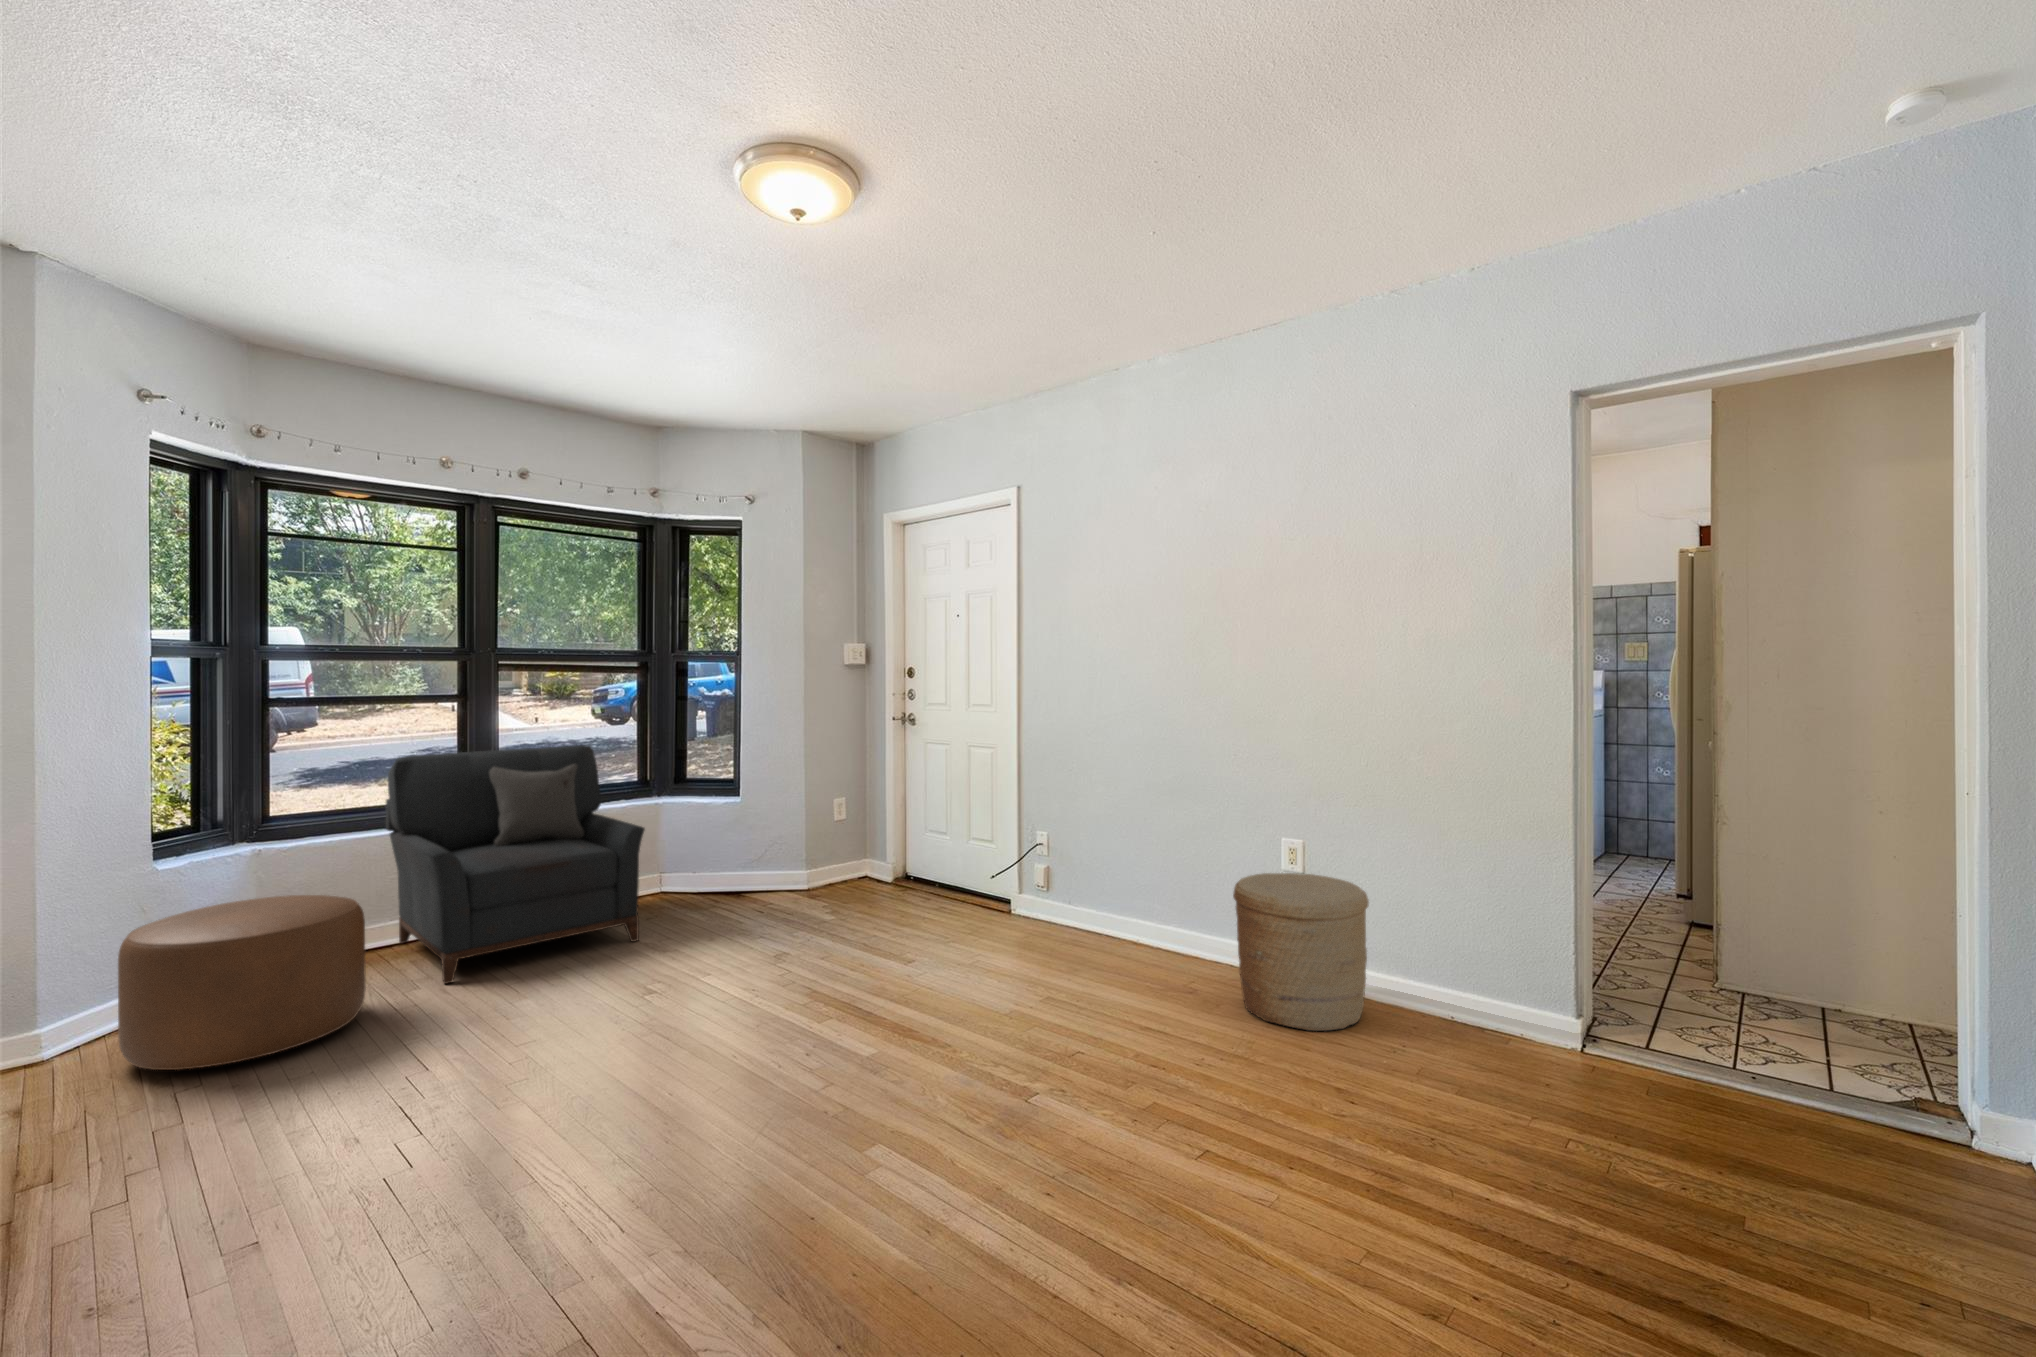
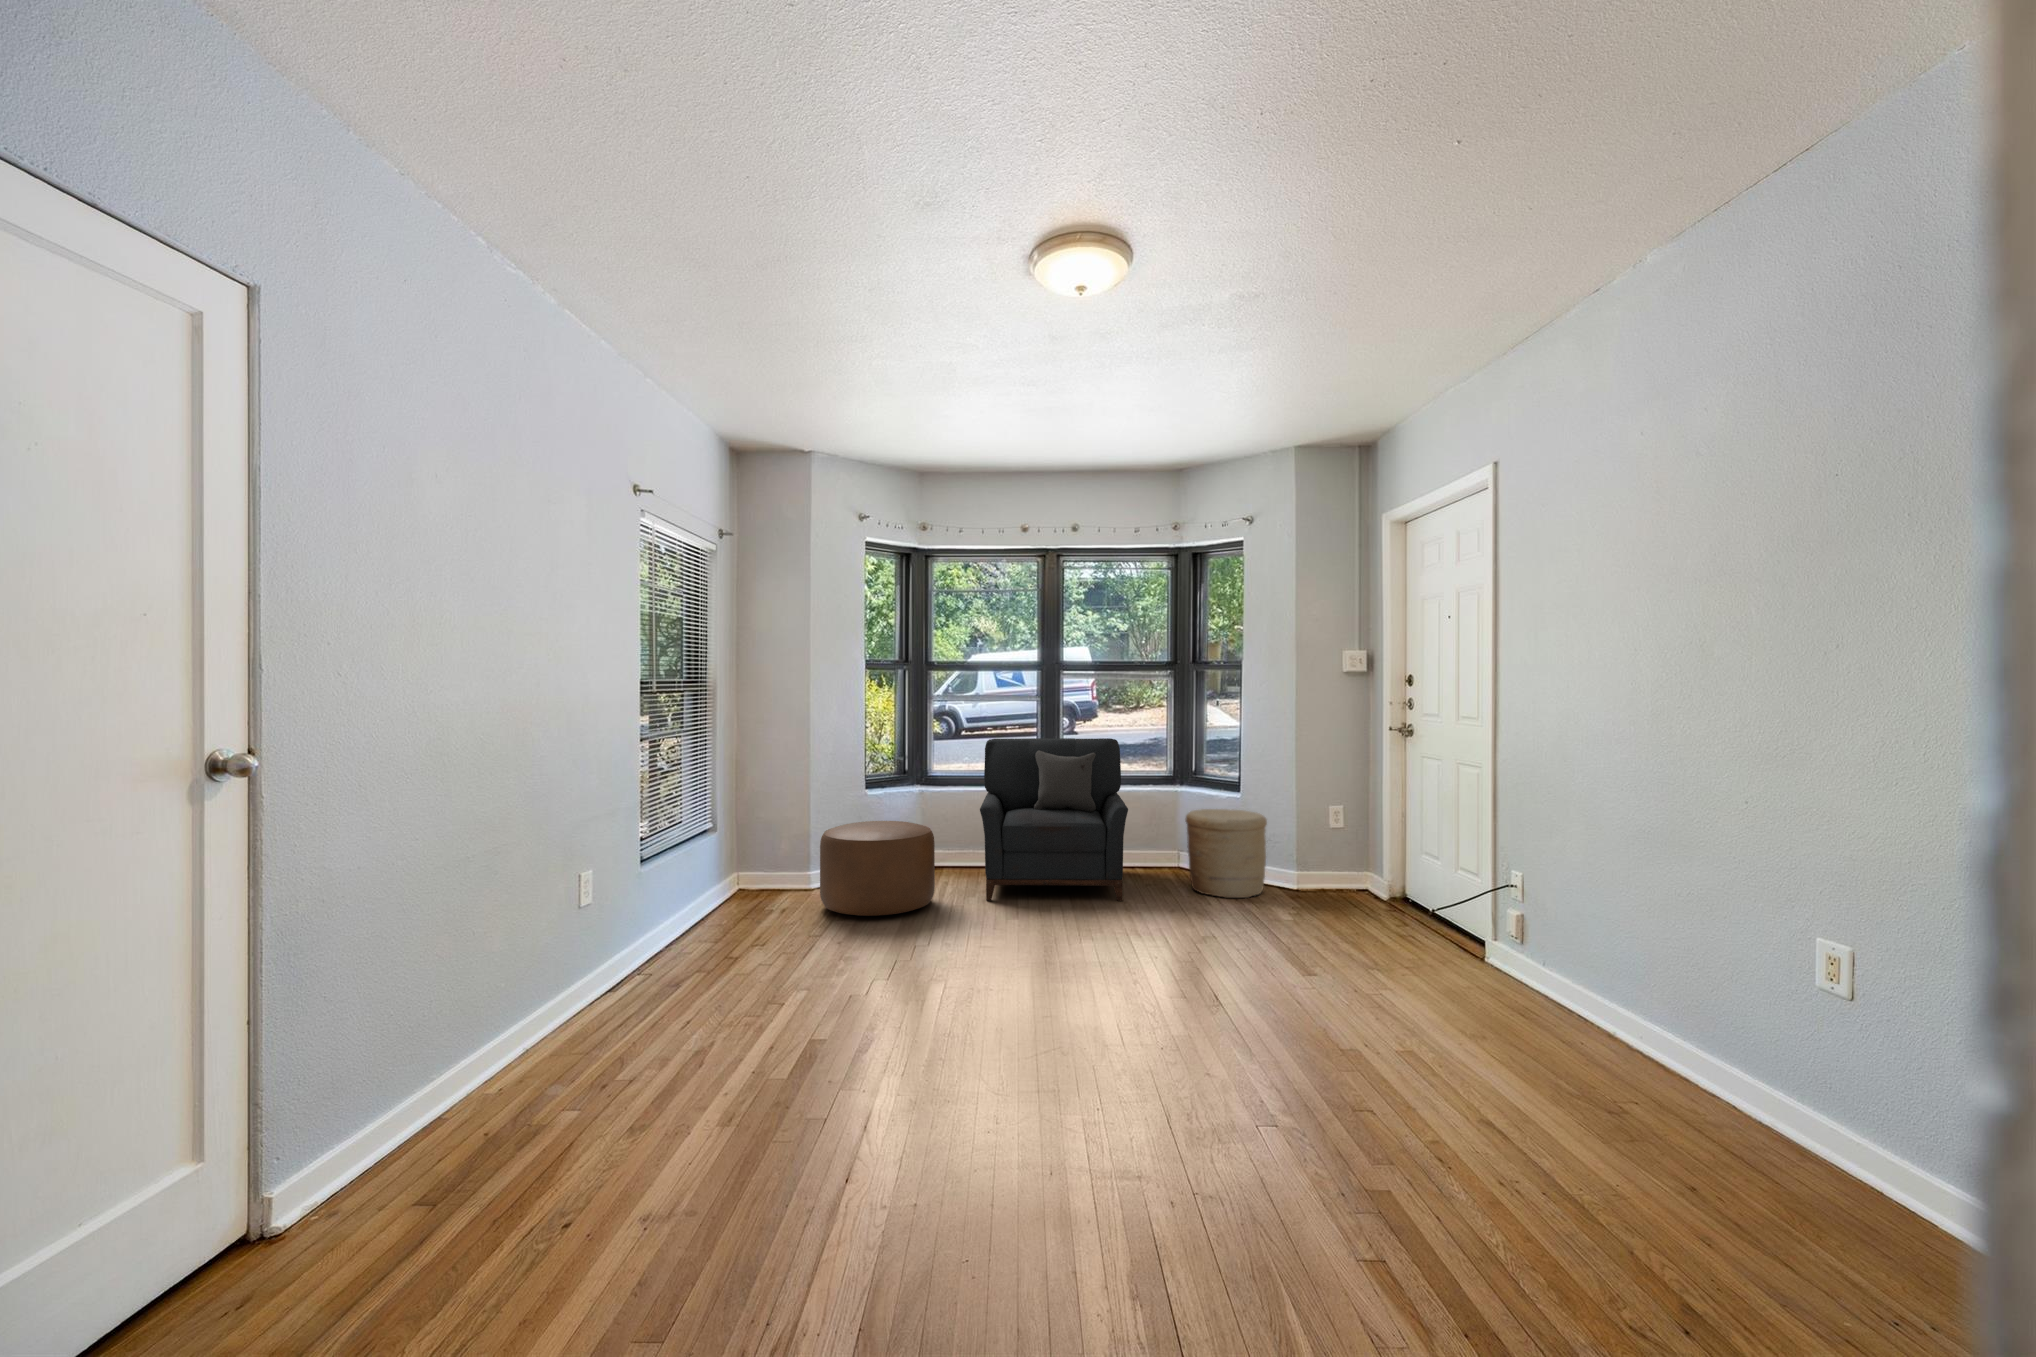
woven basket: present [1233,873,1369,1031] -> present [1185,809,1267,898]

